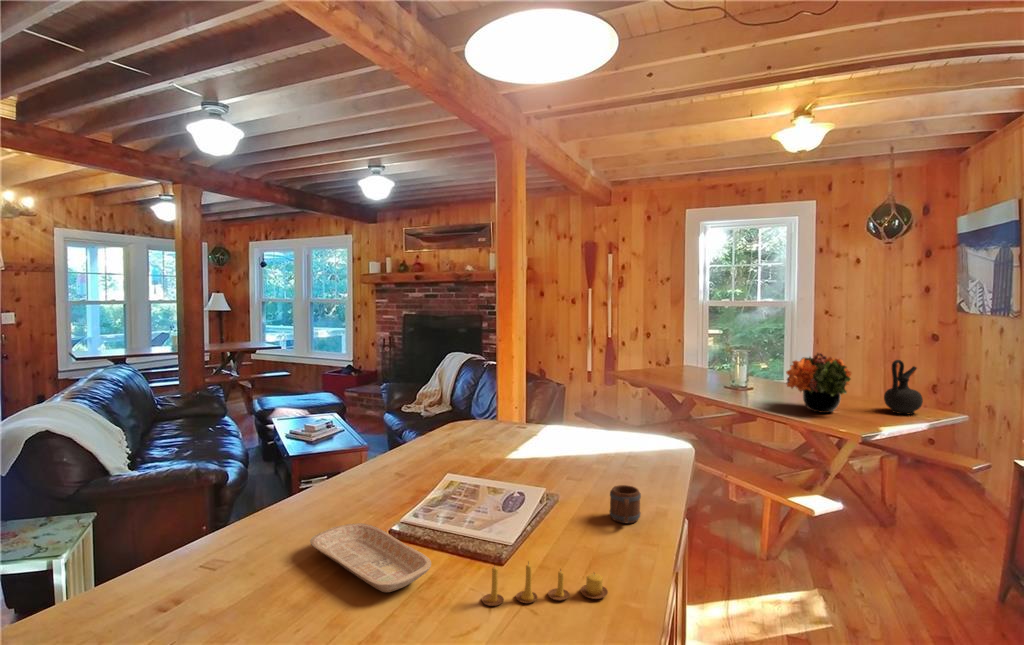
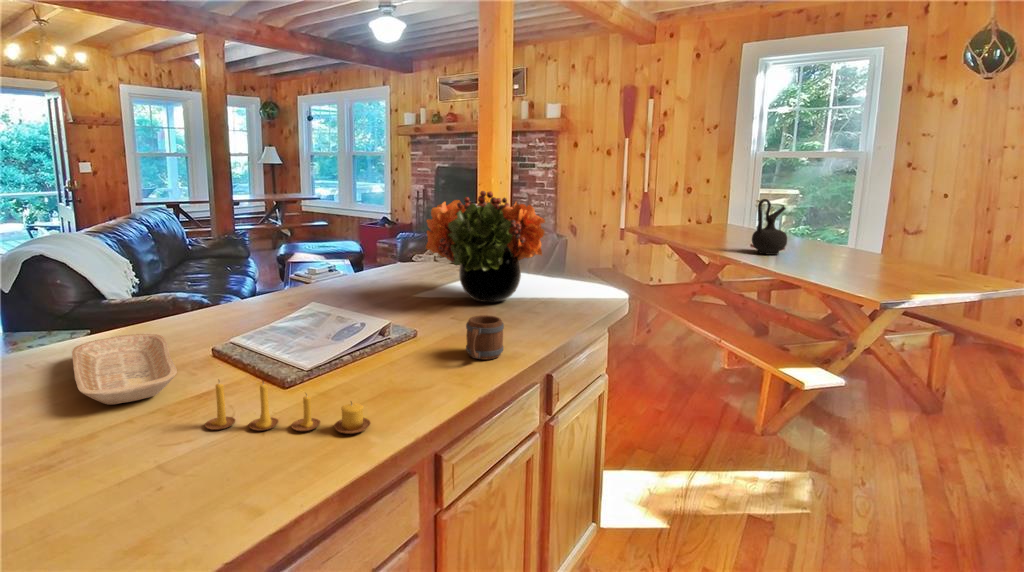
flower arrangement: present [786,353,851,413] -> present [426,191,545,302]
ceramic jug: present [884,360,923,414] -> present [752,199,787,255]

